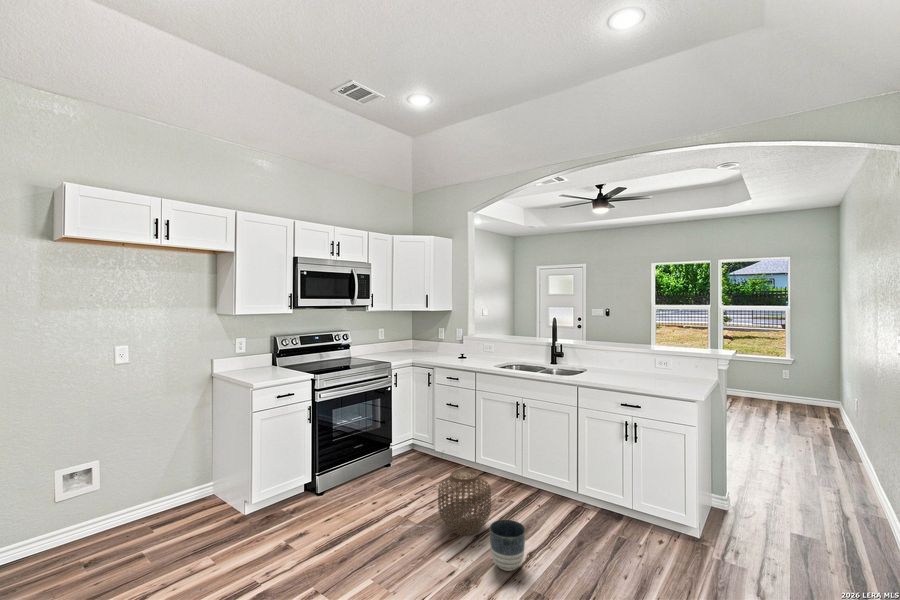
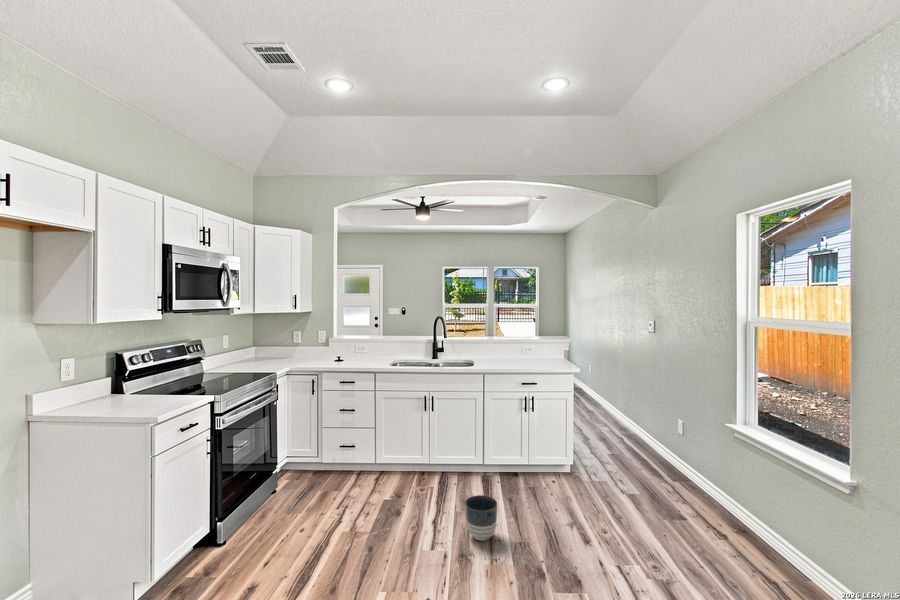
woven basket: present [438,468,491,535] -> none [390,462,441,528]

